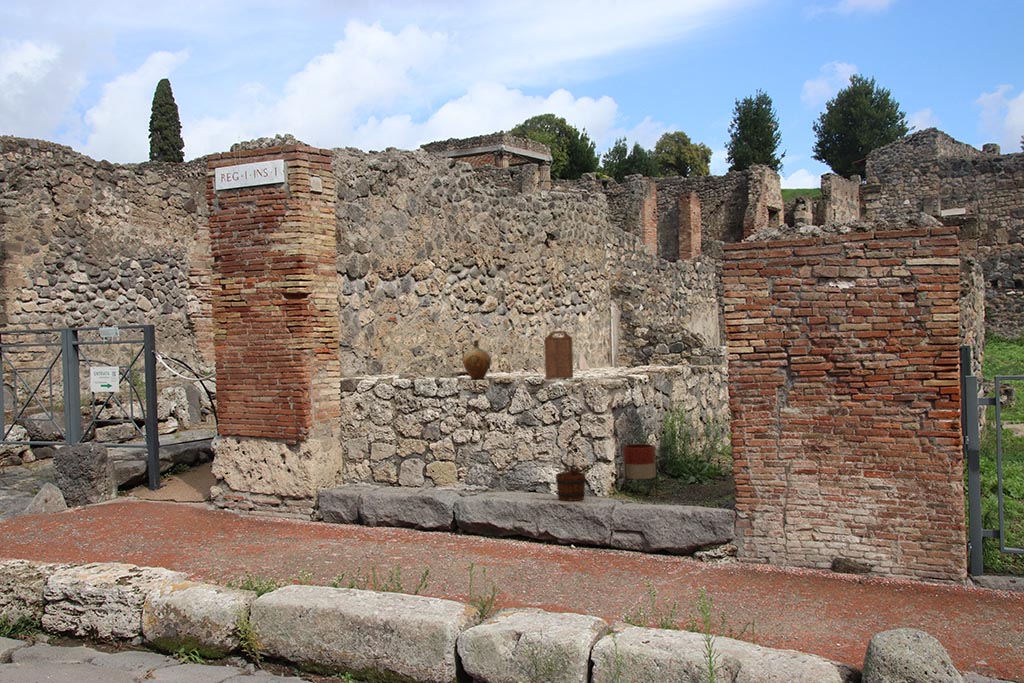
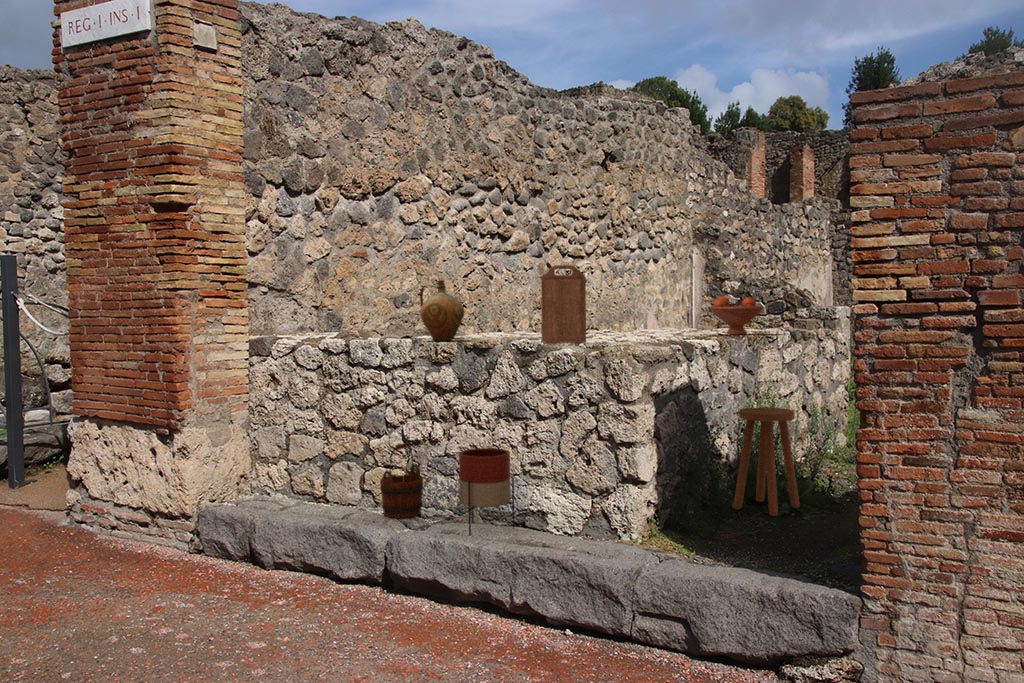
fruit bowl: none [640,346,675,371] -> present [710,296,764,335]
stool: none [661,417,702,484] -> present [733,407,800,516]
planter: present [623,444,658,496] -> present [459,448,514,536]
wooden bucket: present [556,450,586,501] -> present [380,443,423,519]

